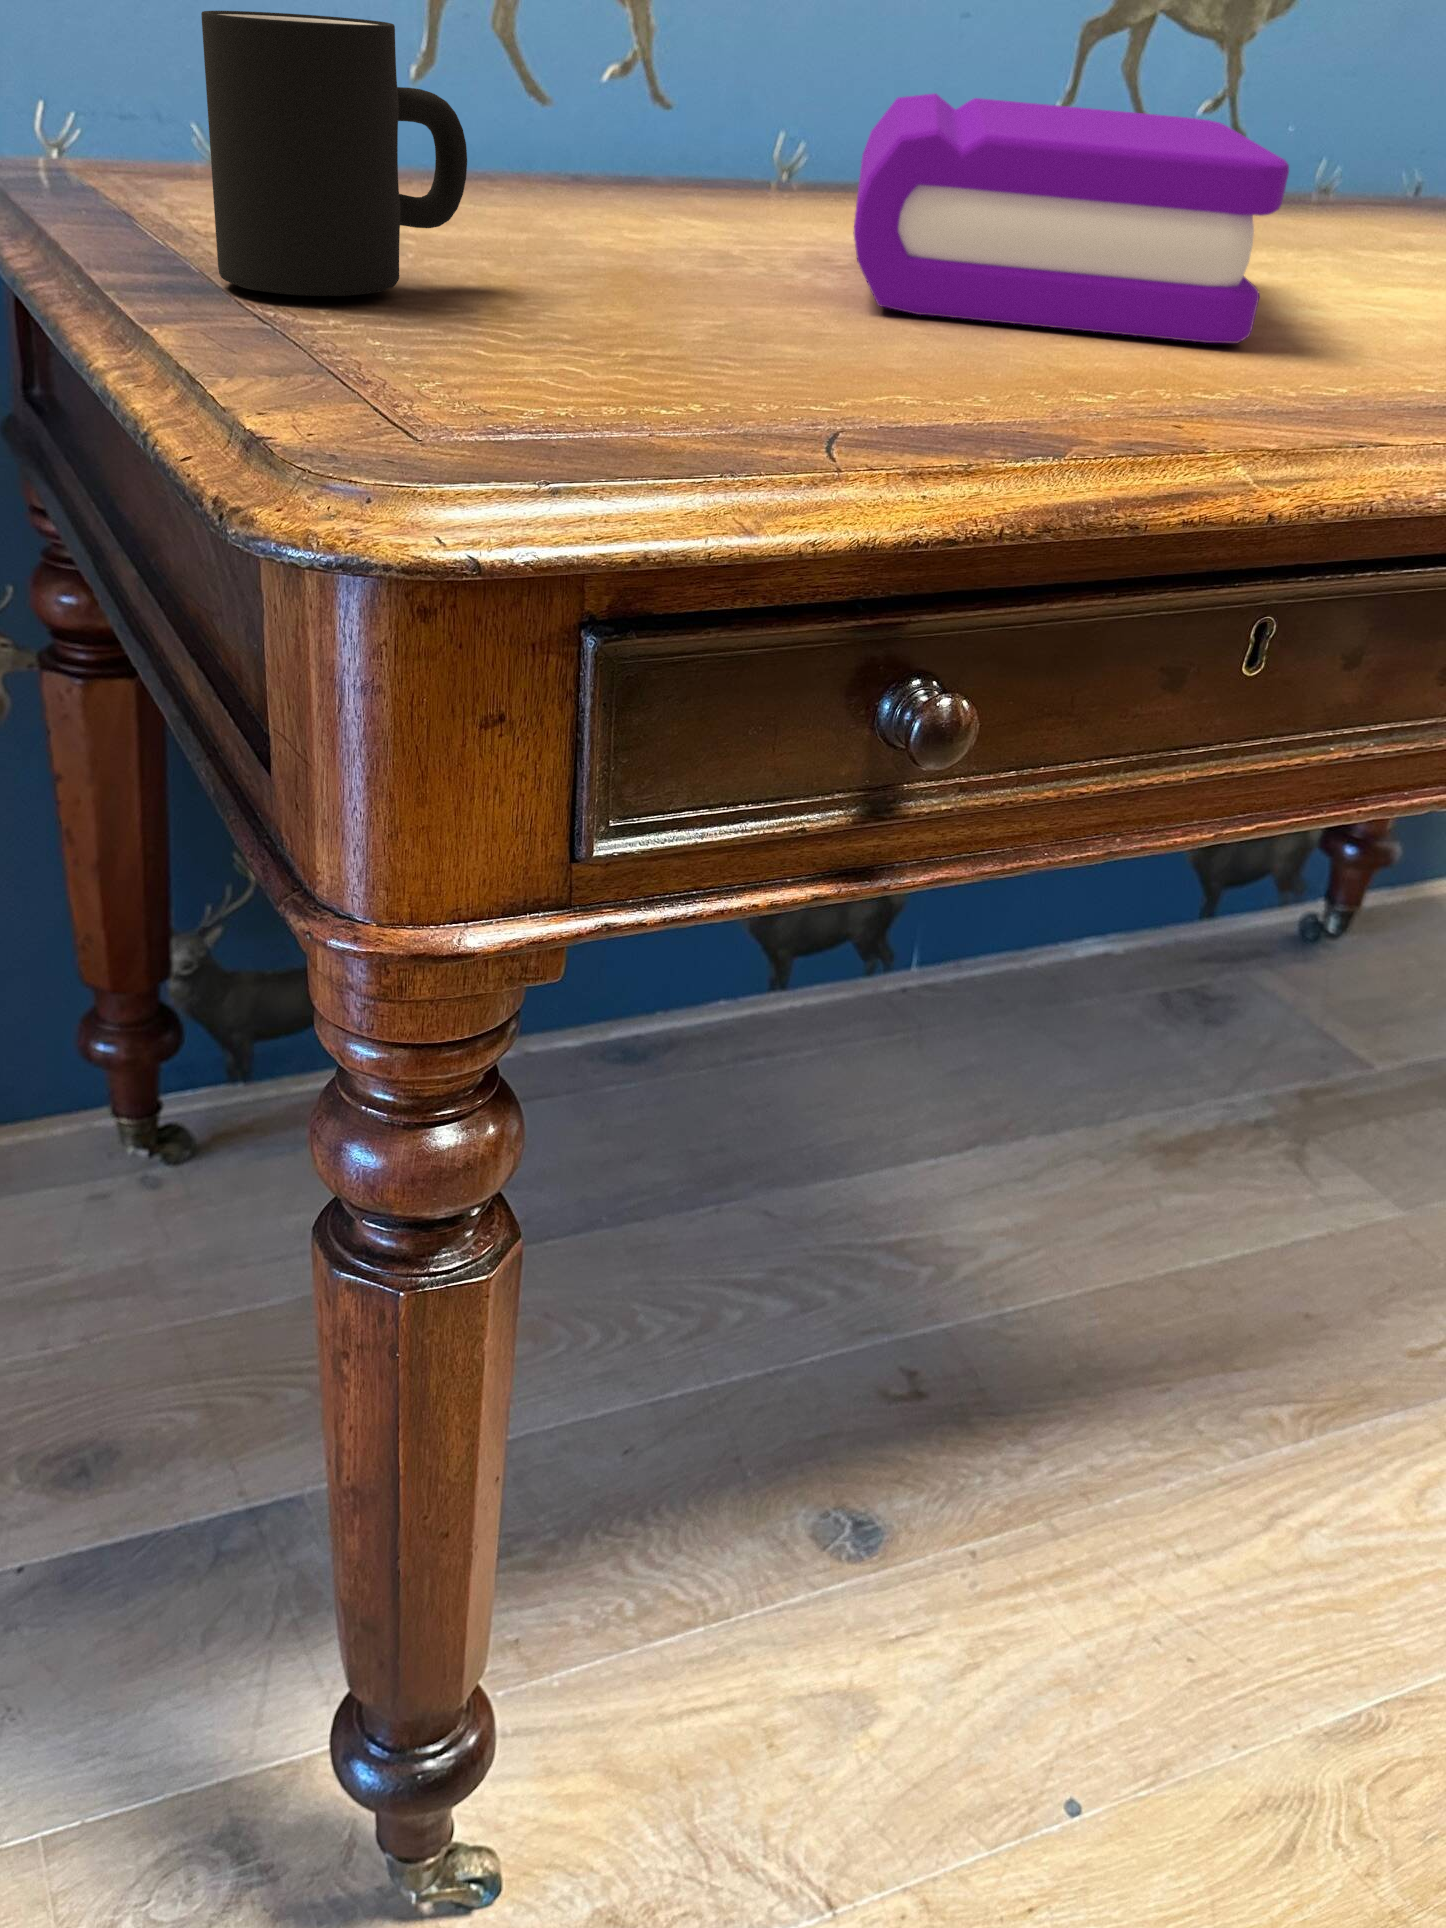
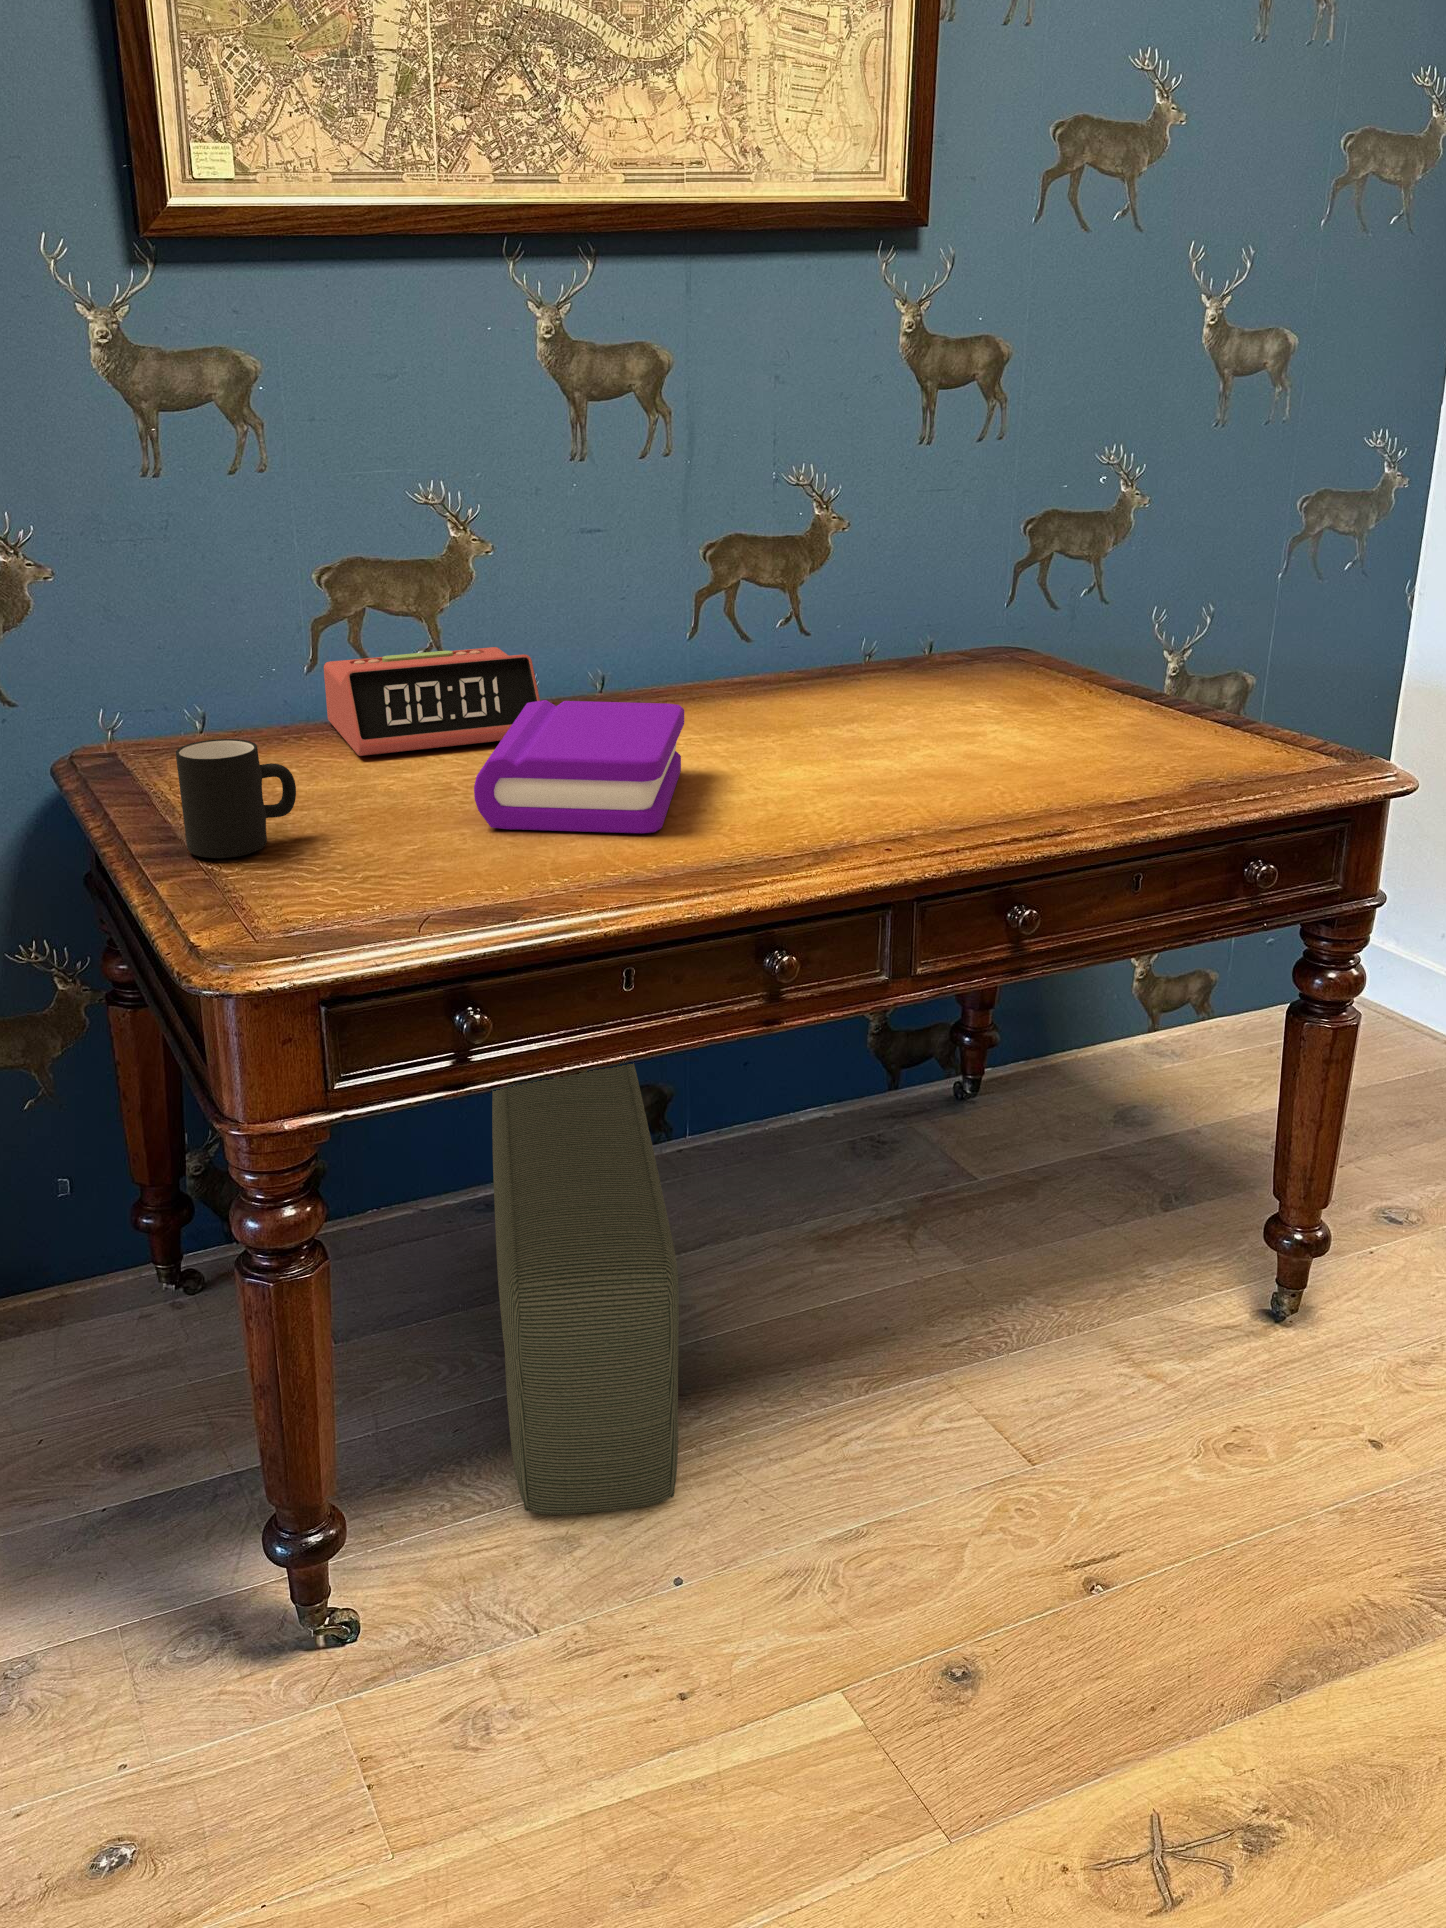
alarm clock: none [459,17,884,209] -> present [324,647,540,756]
pouf: none [669,795,1124,1644] -> present [492,1063,679,1515]

